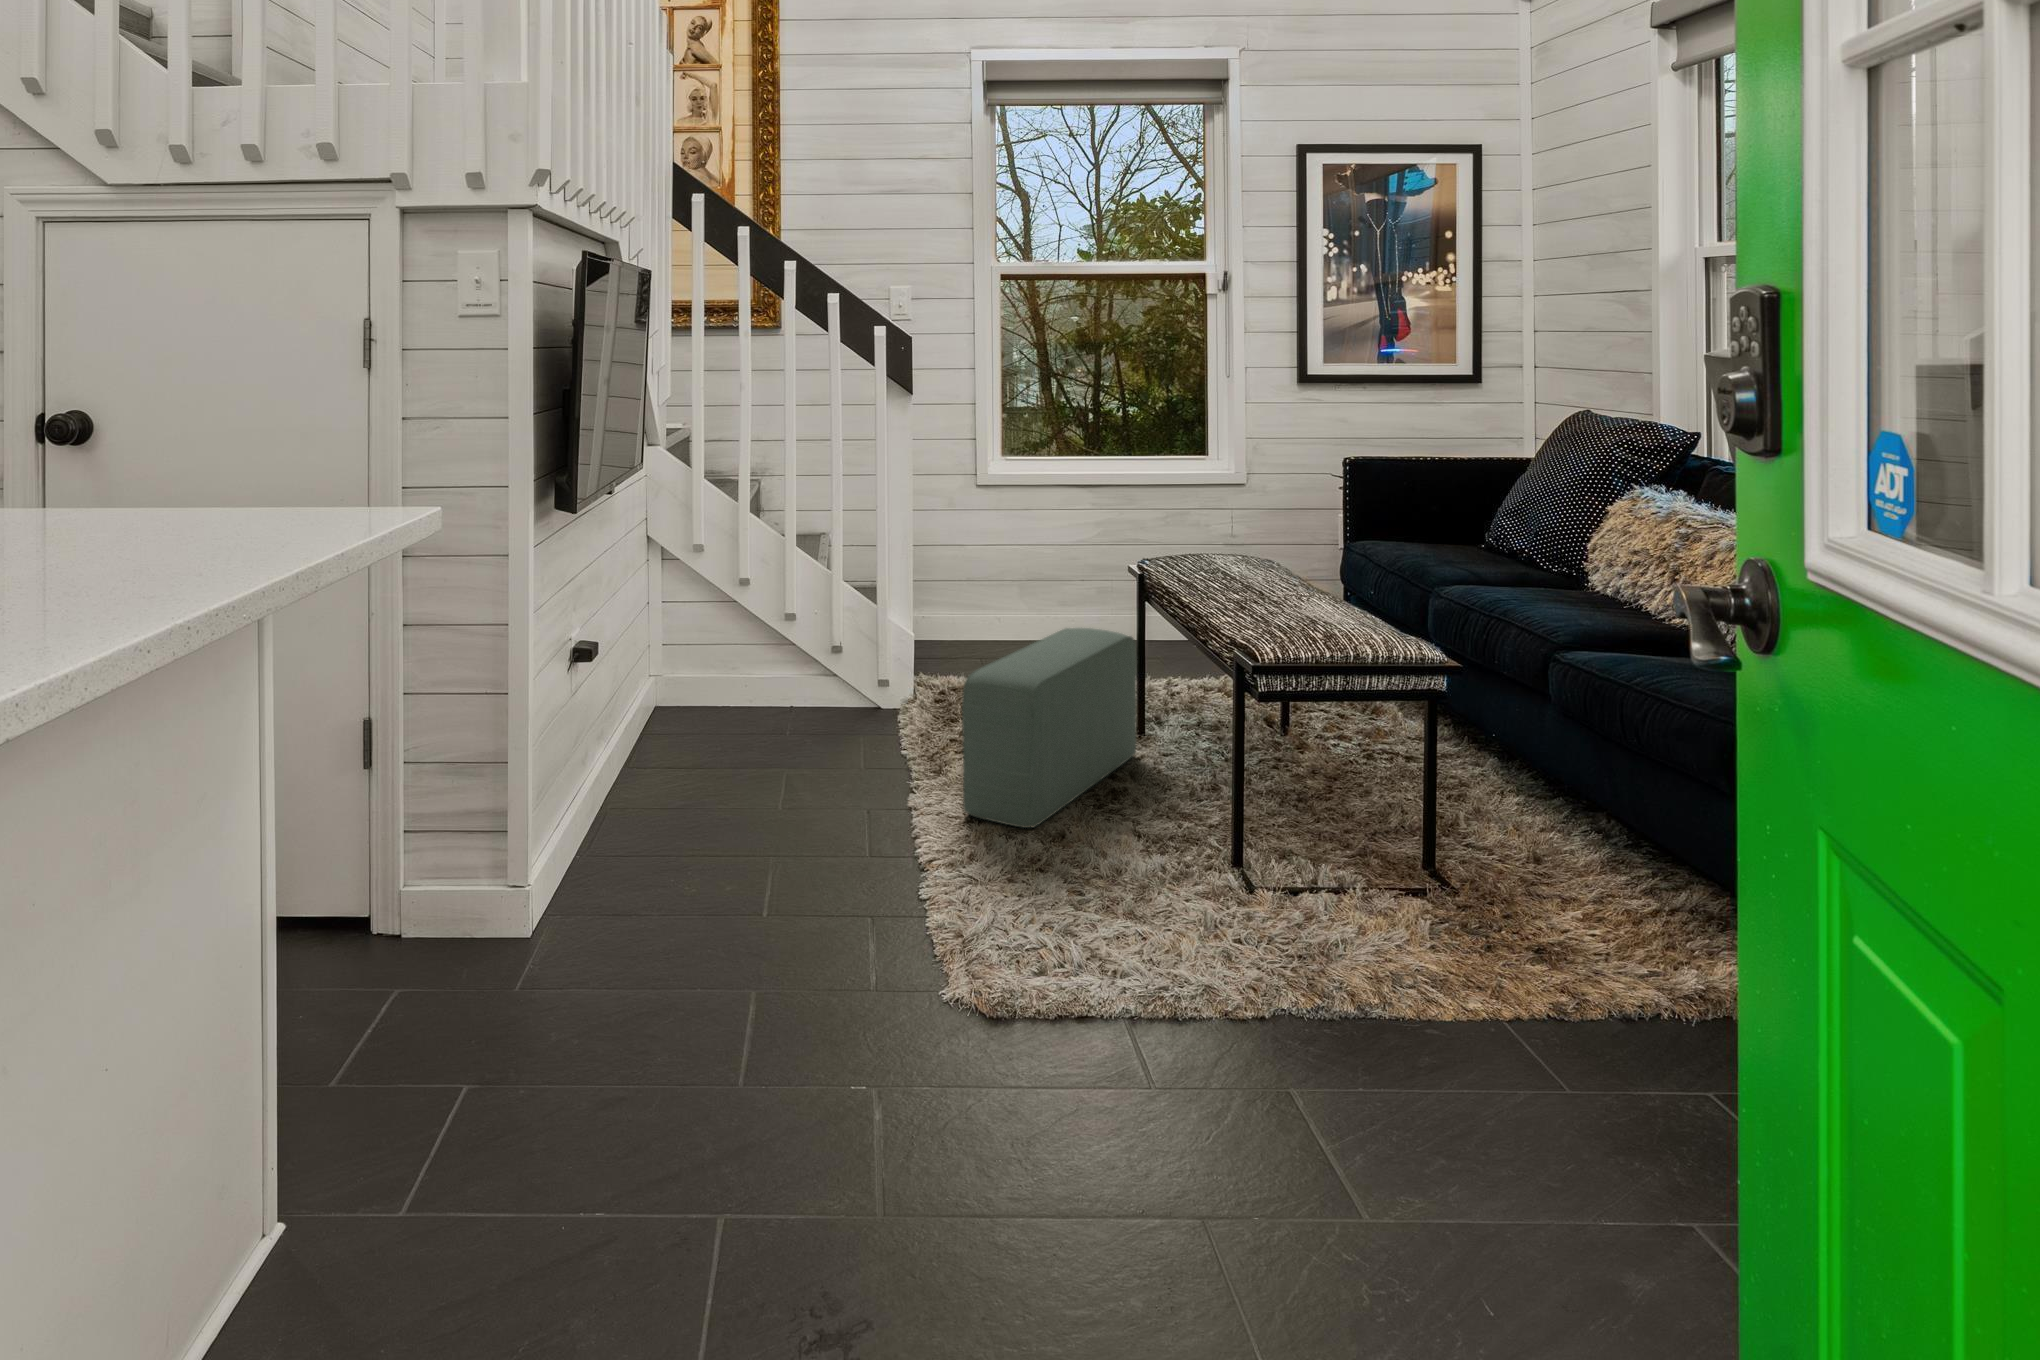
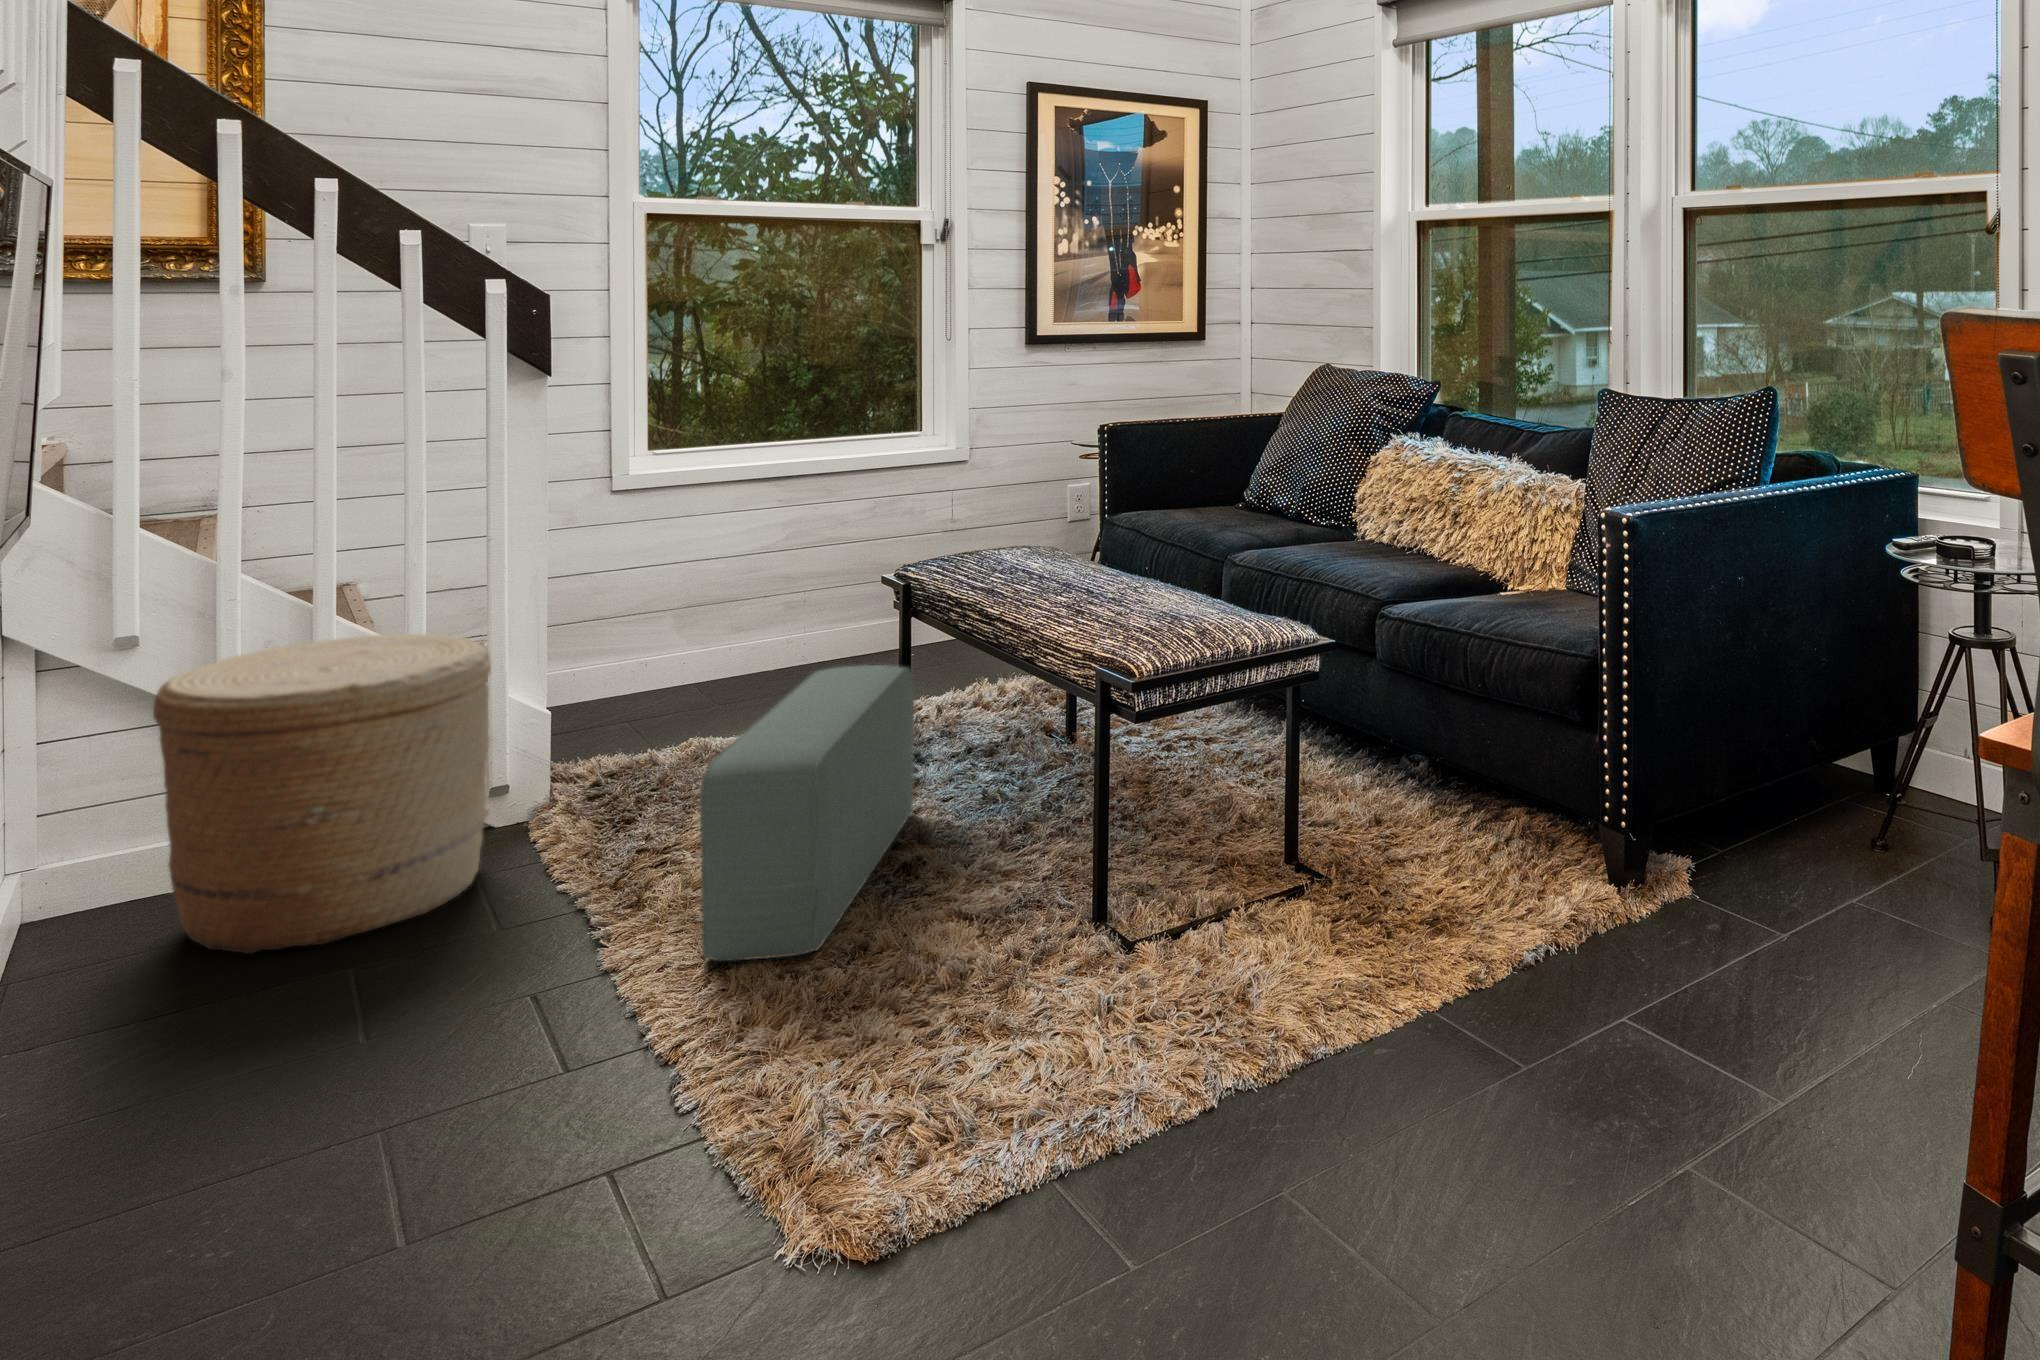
woven basket: none [713,561,874,749] -> present [153,634,491,954]

